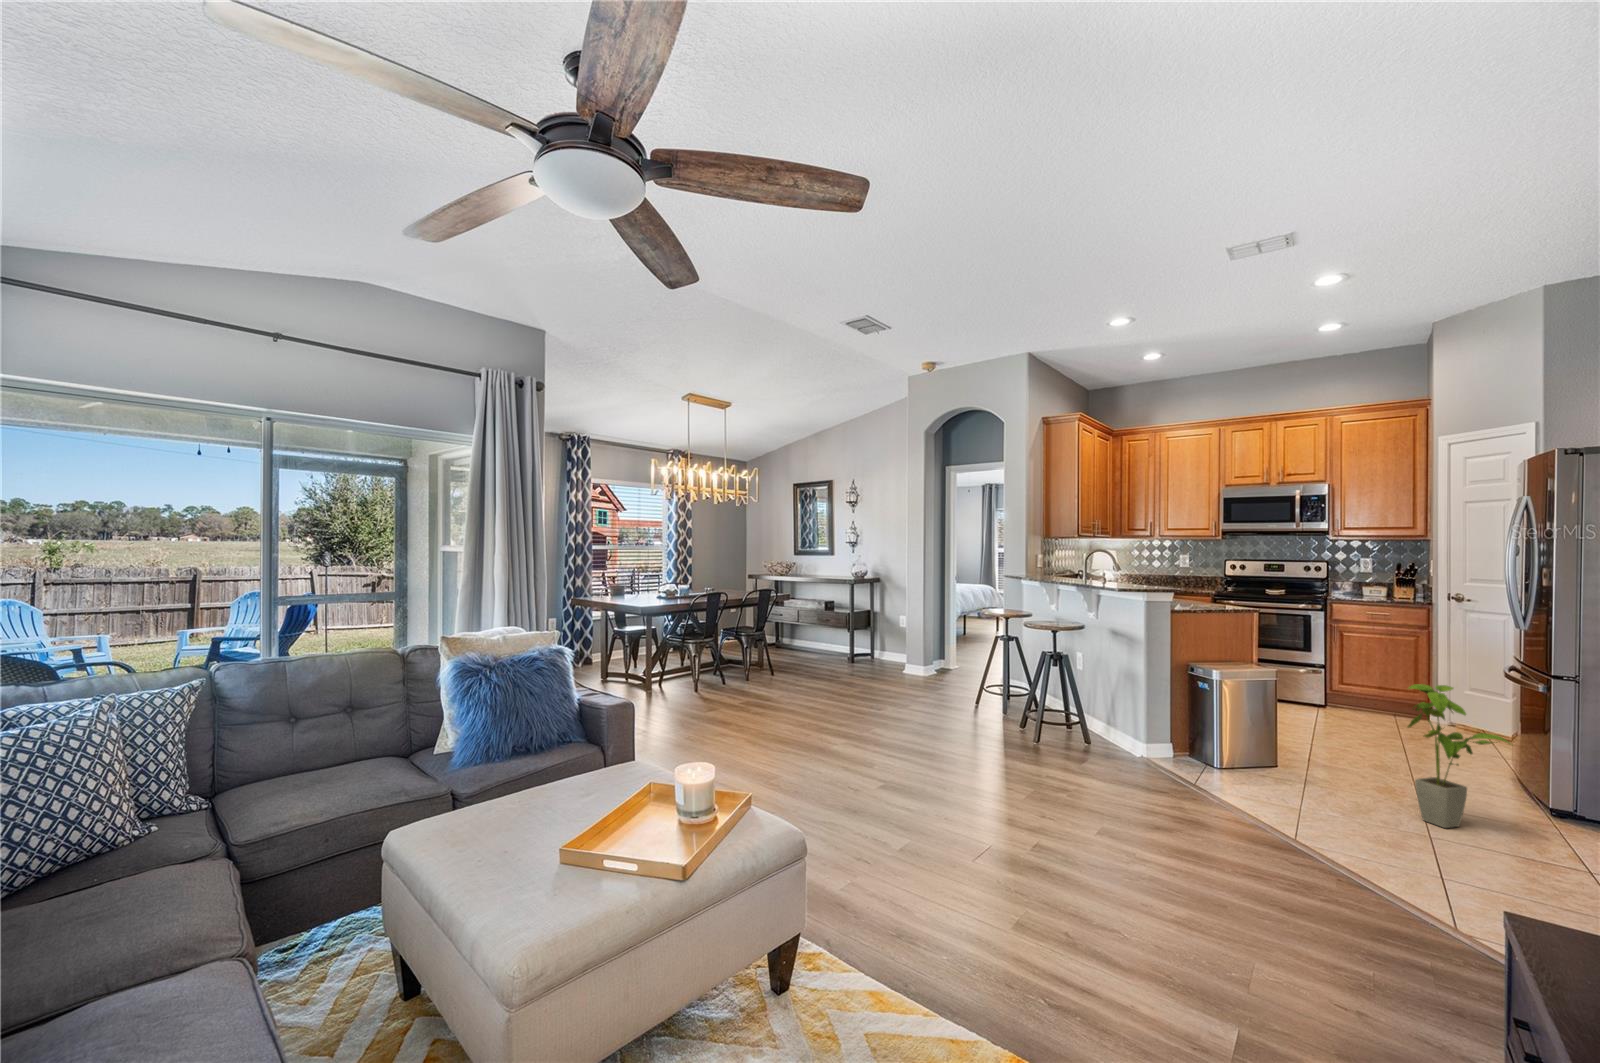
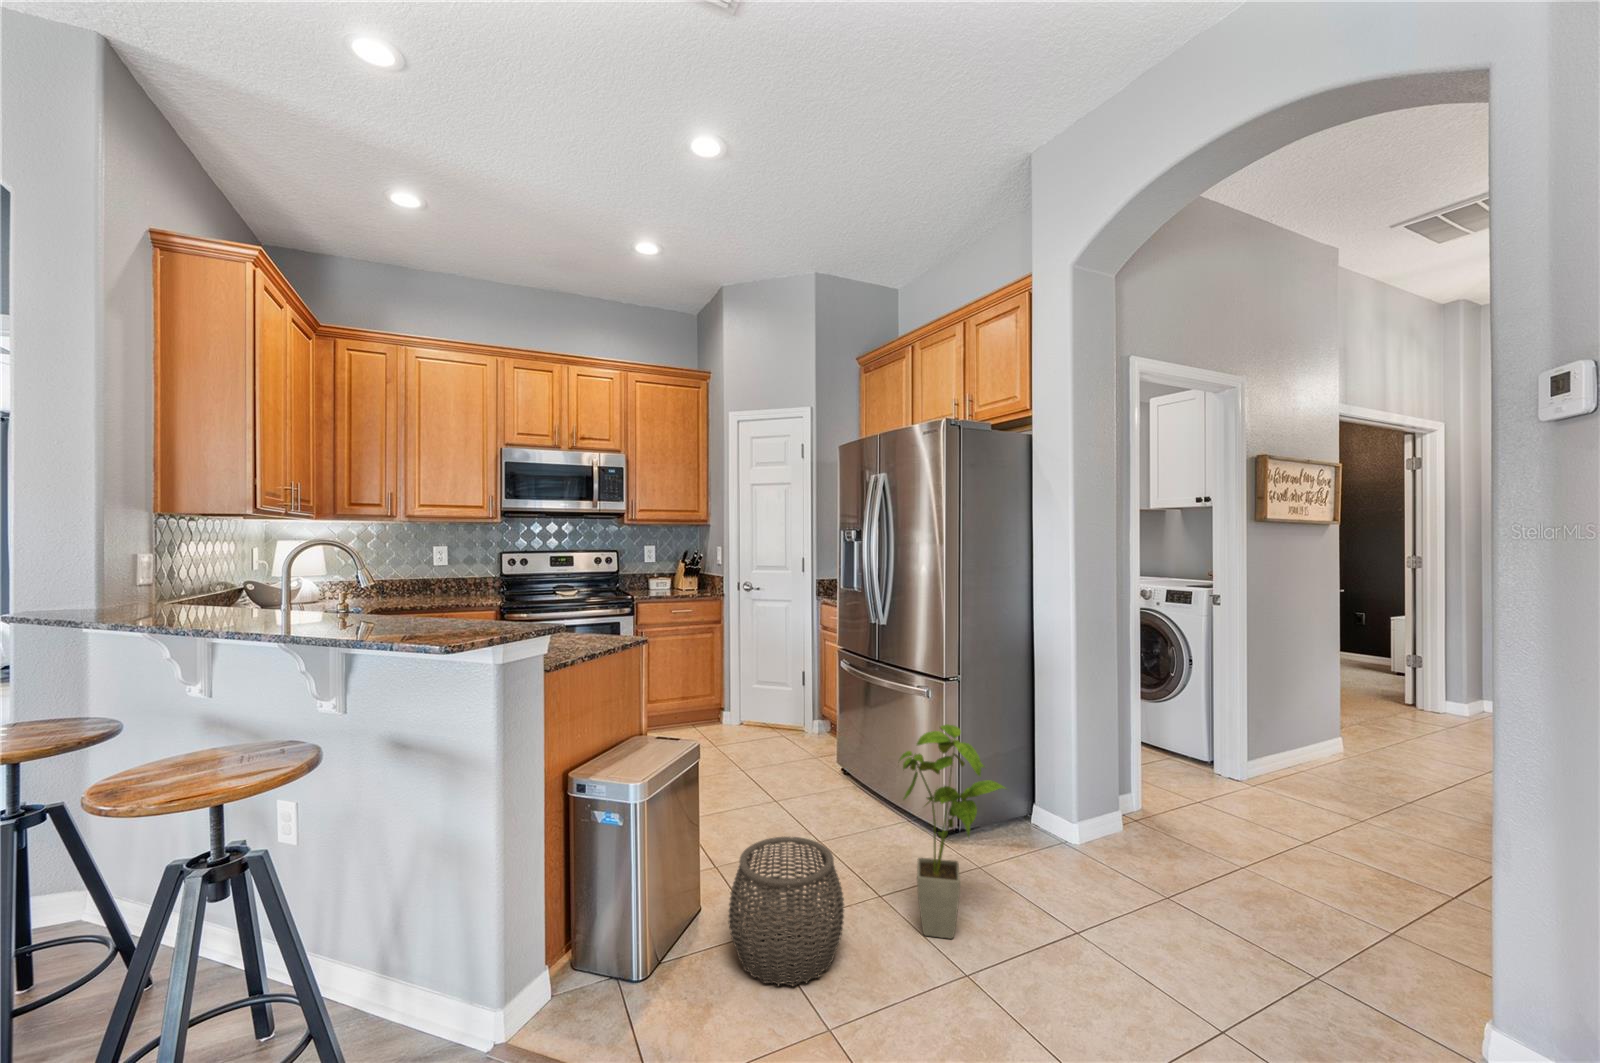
woven basket: none [1268,728,1353,801] -> present [728,837,844,986]

